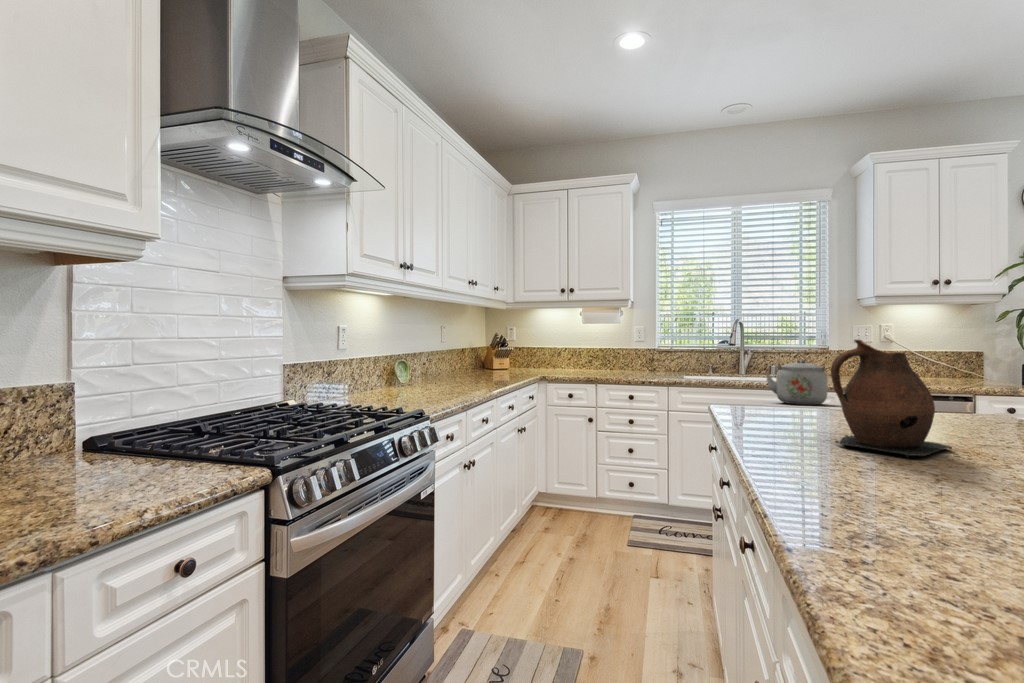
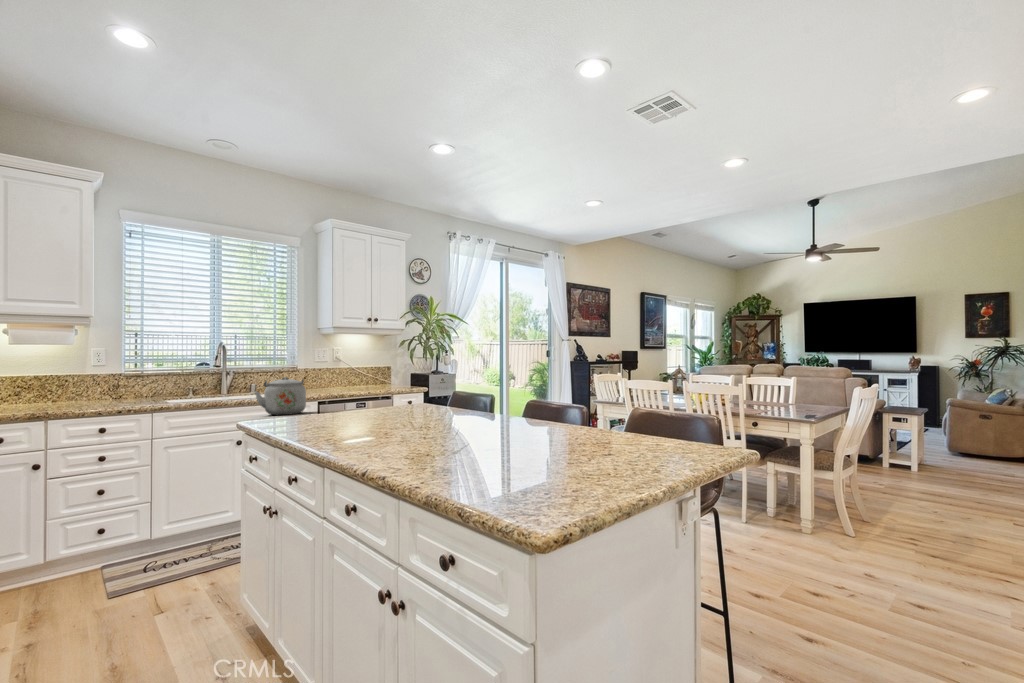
ceramic pitcher: present [831,340,952,457] -> none [358,356,422,431]

